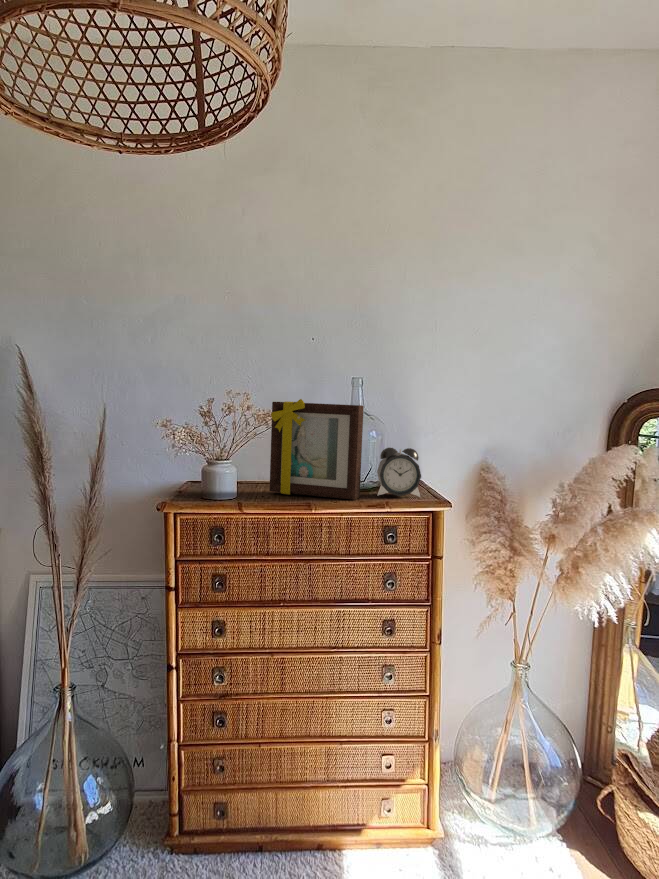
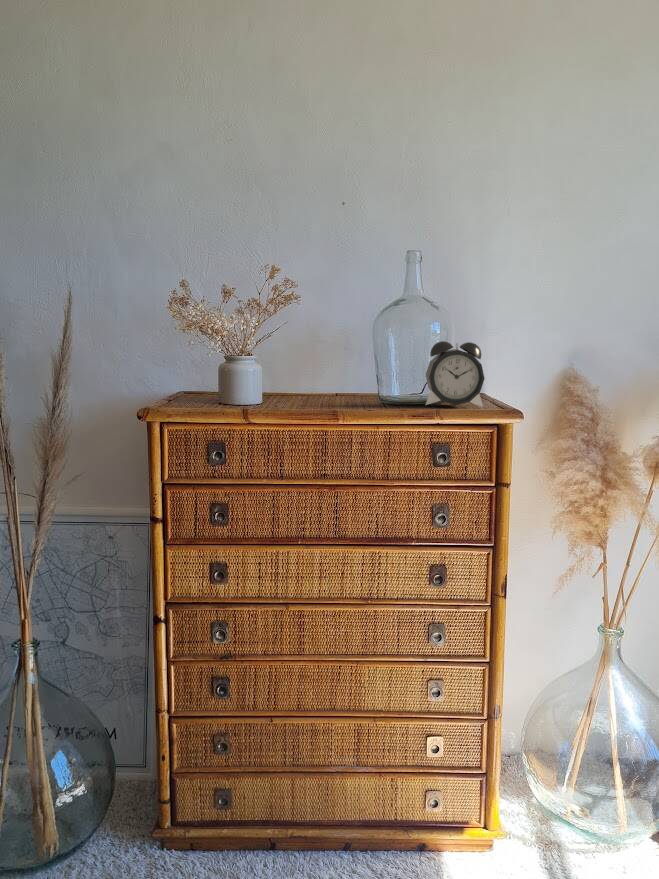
picture frame: present [270,399,364,500] -> none [284,275,409,409]

